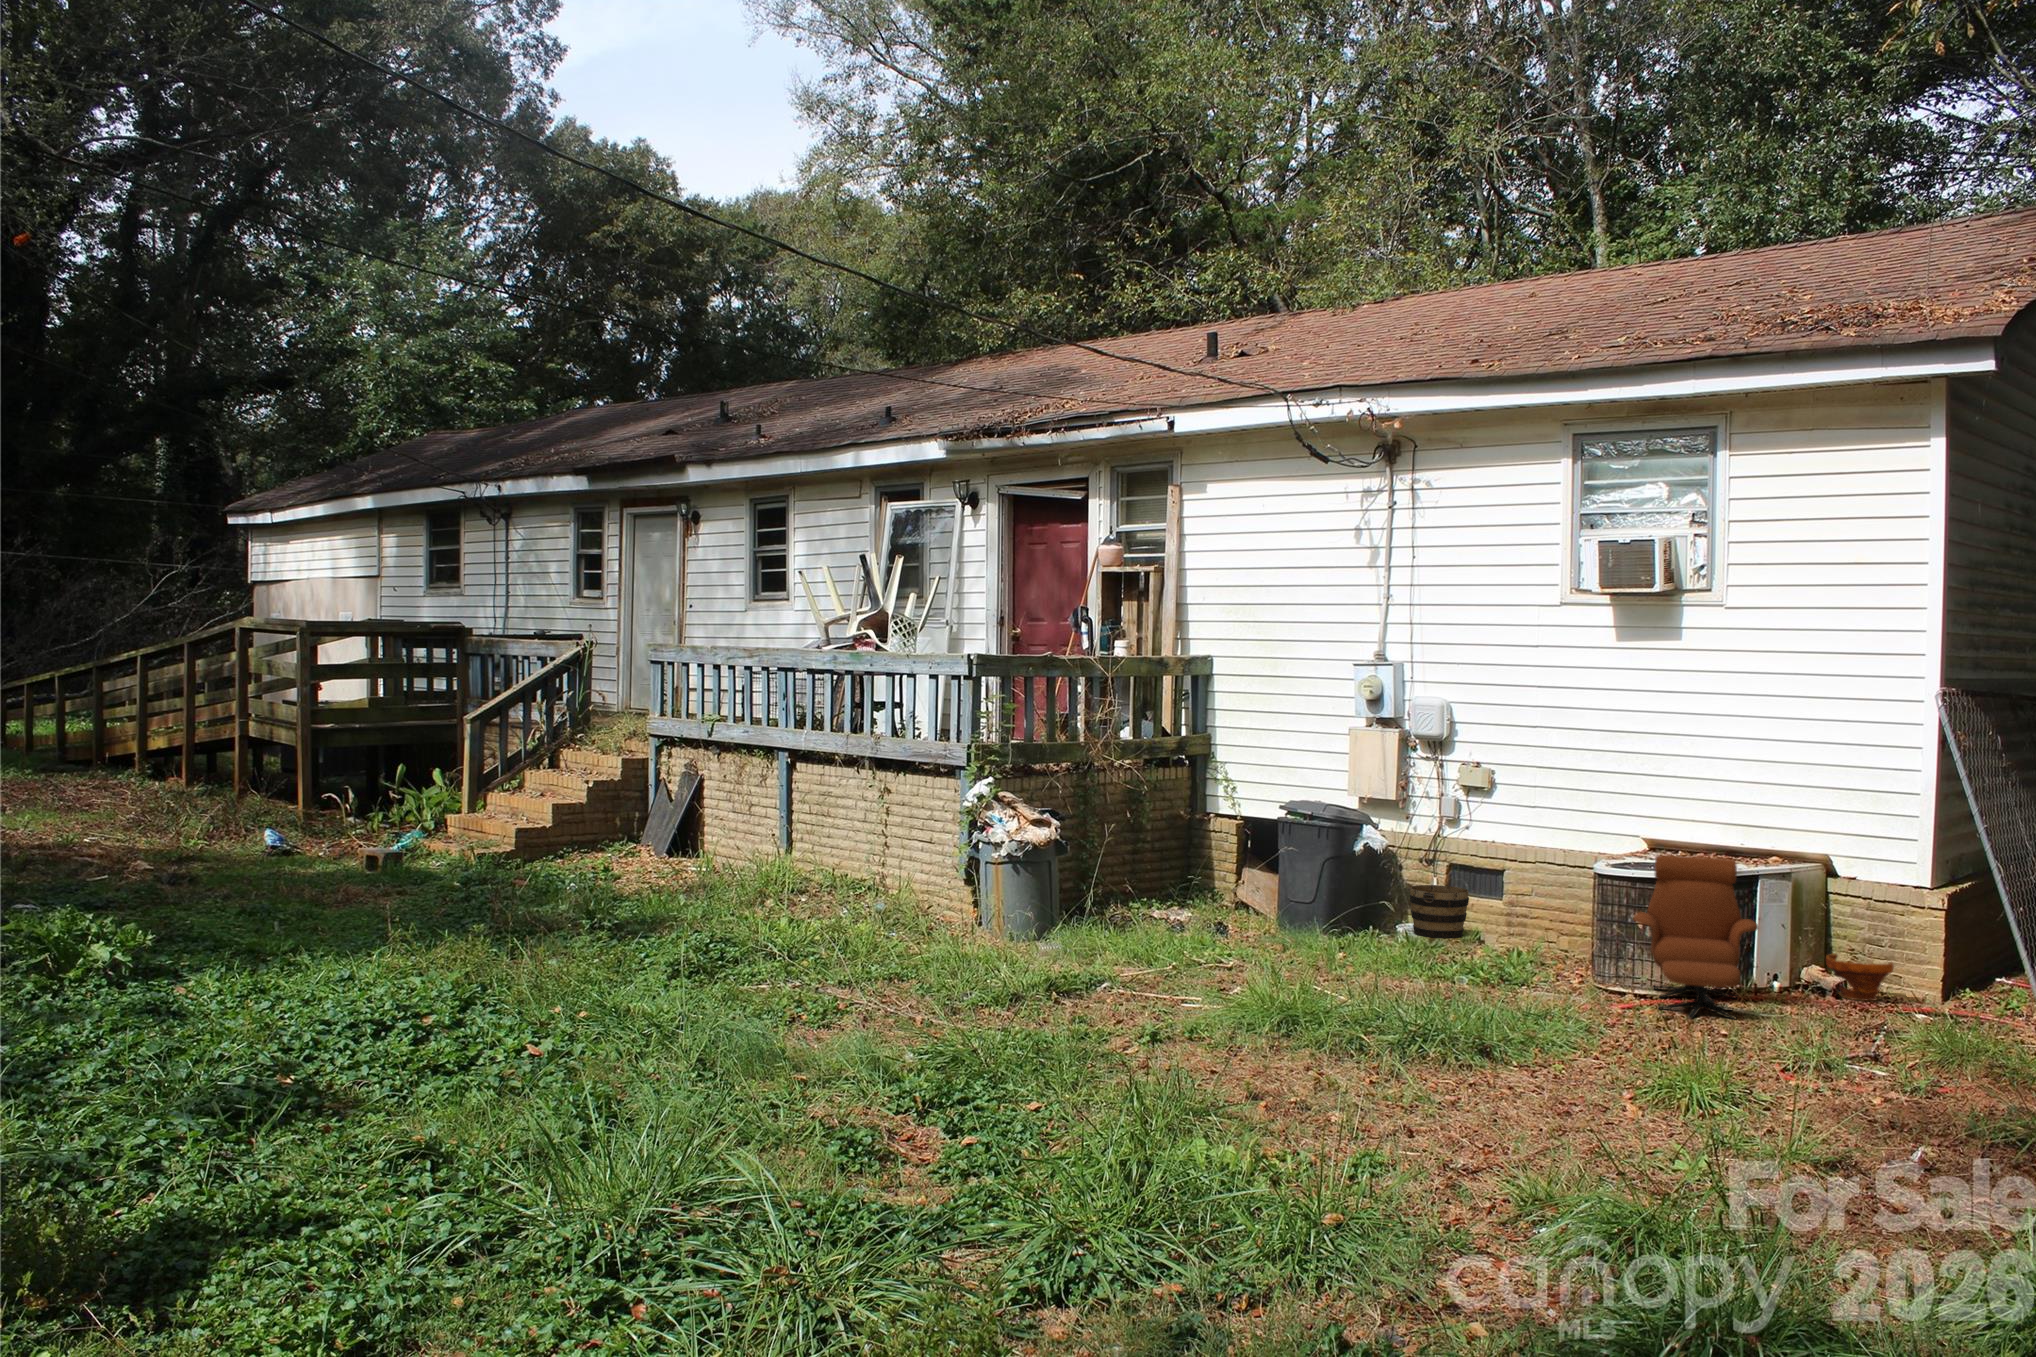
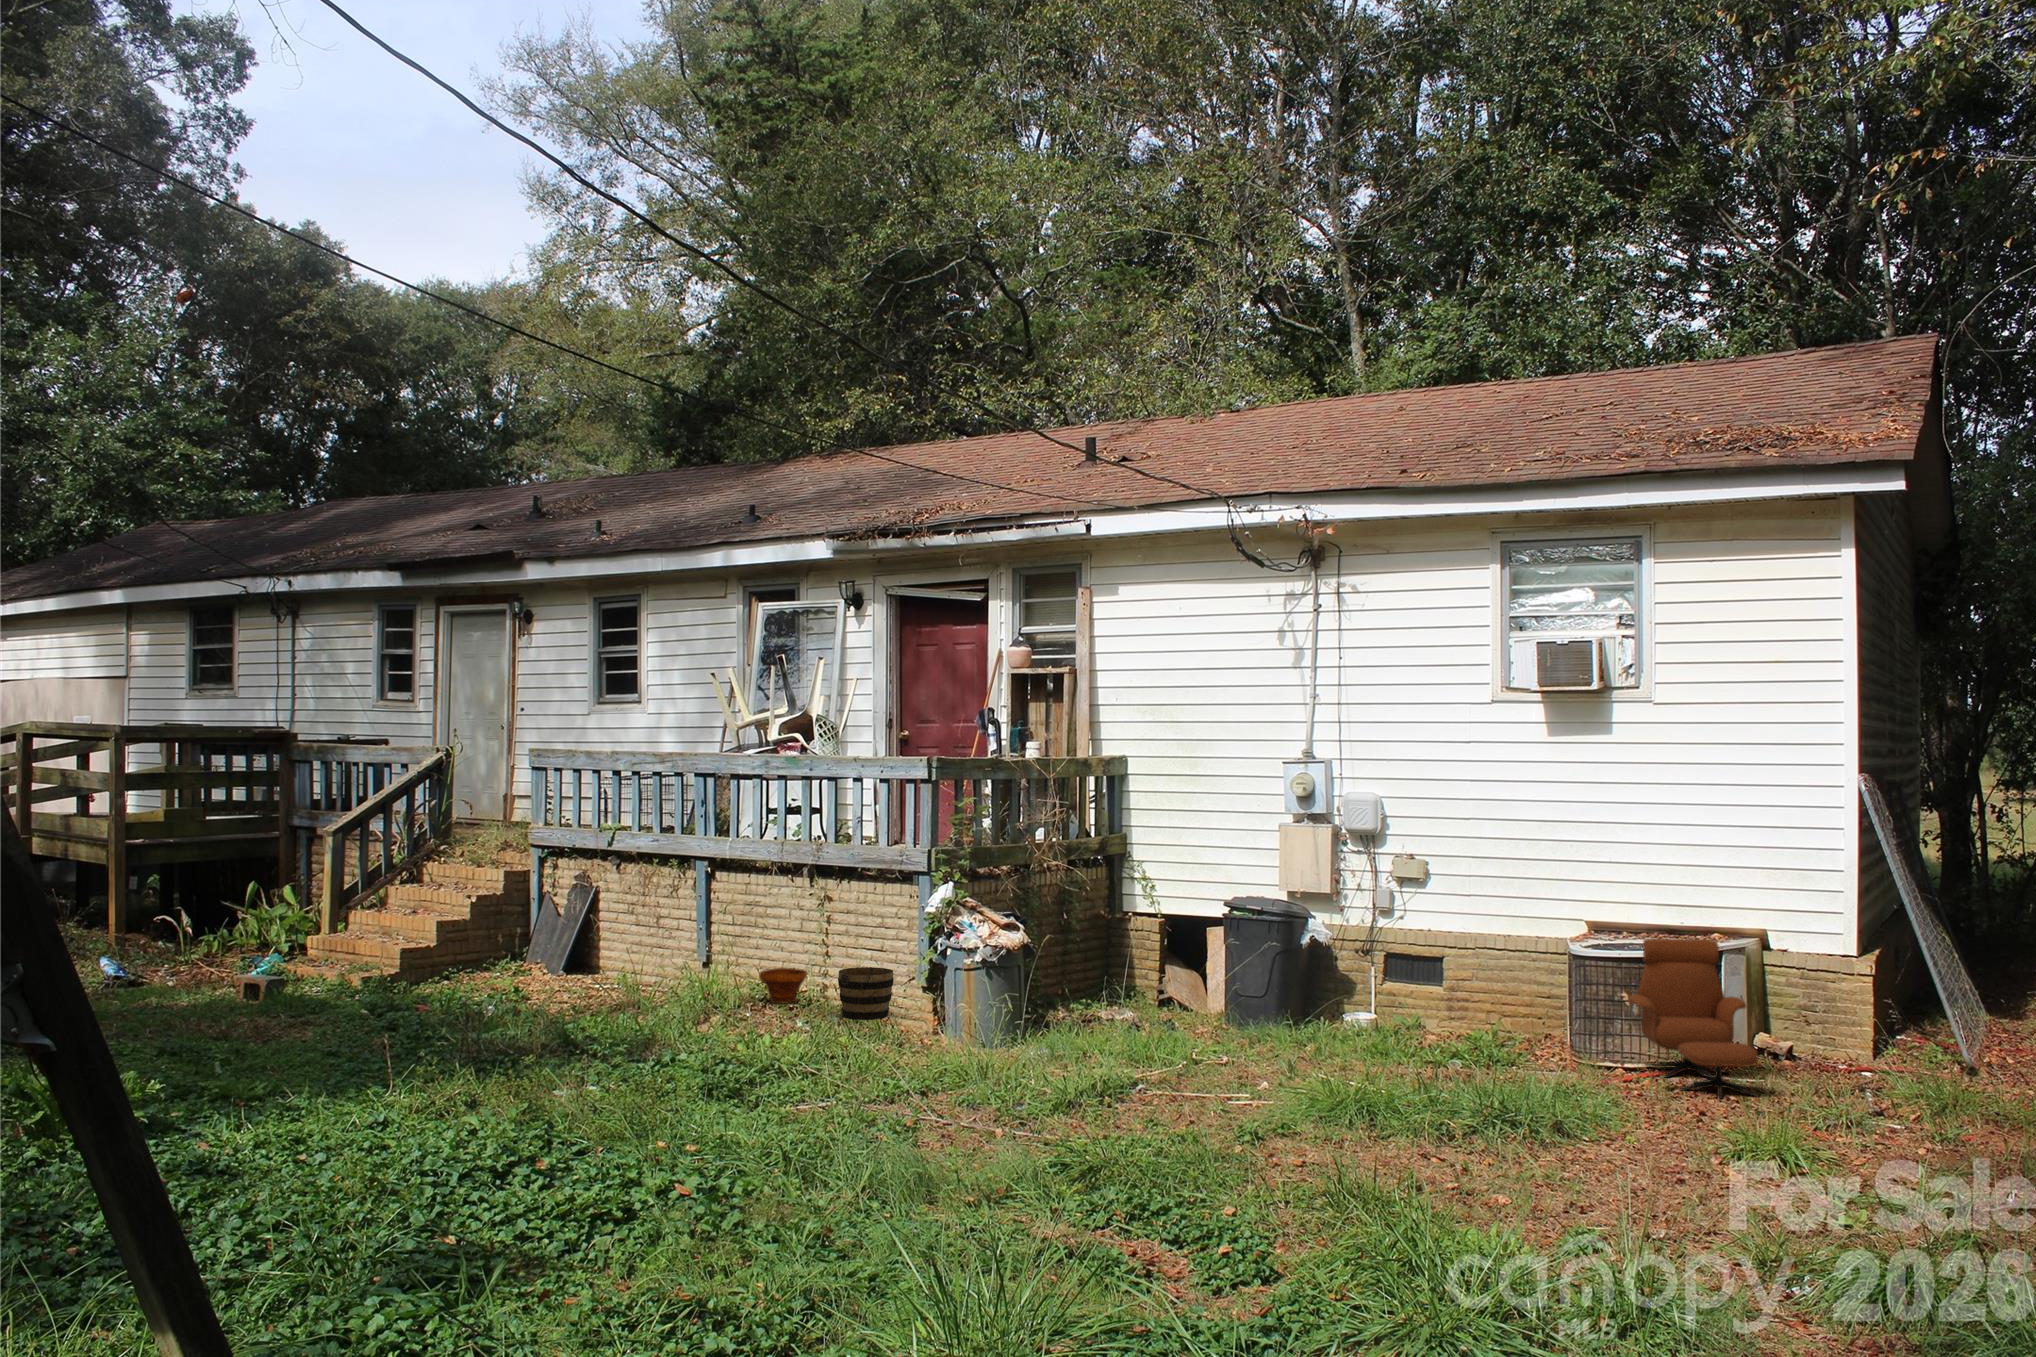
bucket: present [1410,885,1469,938] -> present [838,967,894,1019]
planter: present [1826,953,1894,1001] -> present [759,967,807,1004]

